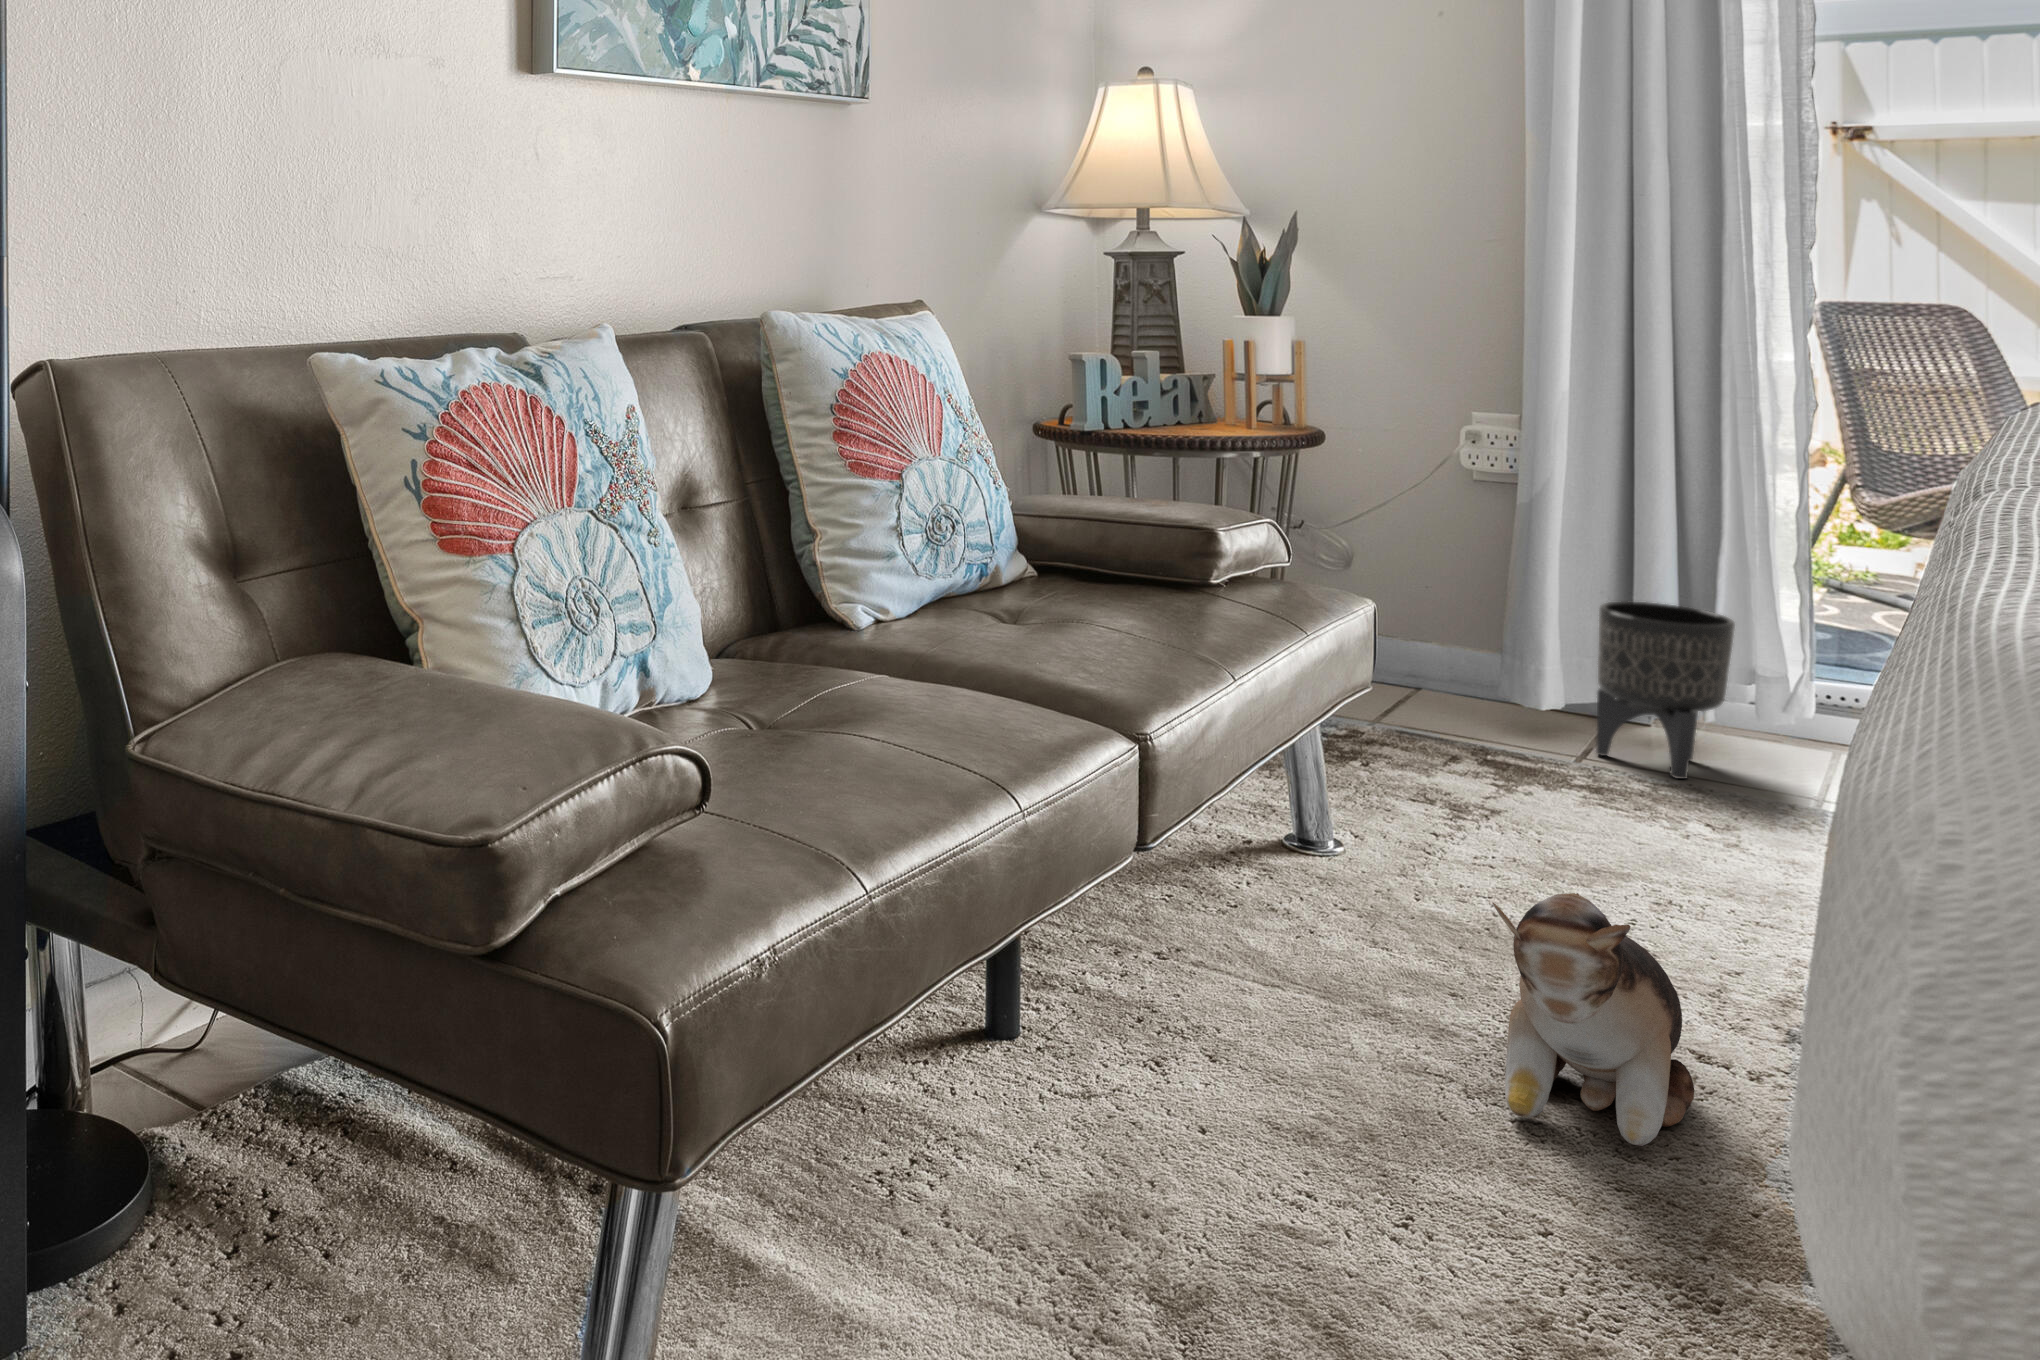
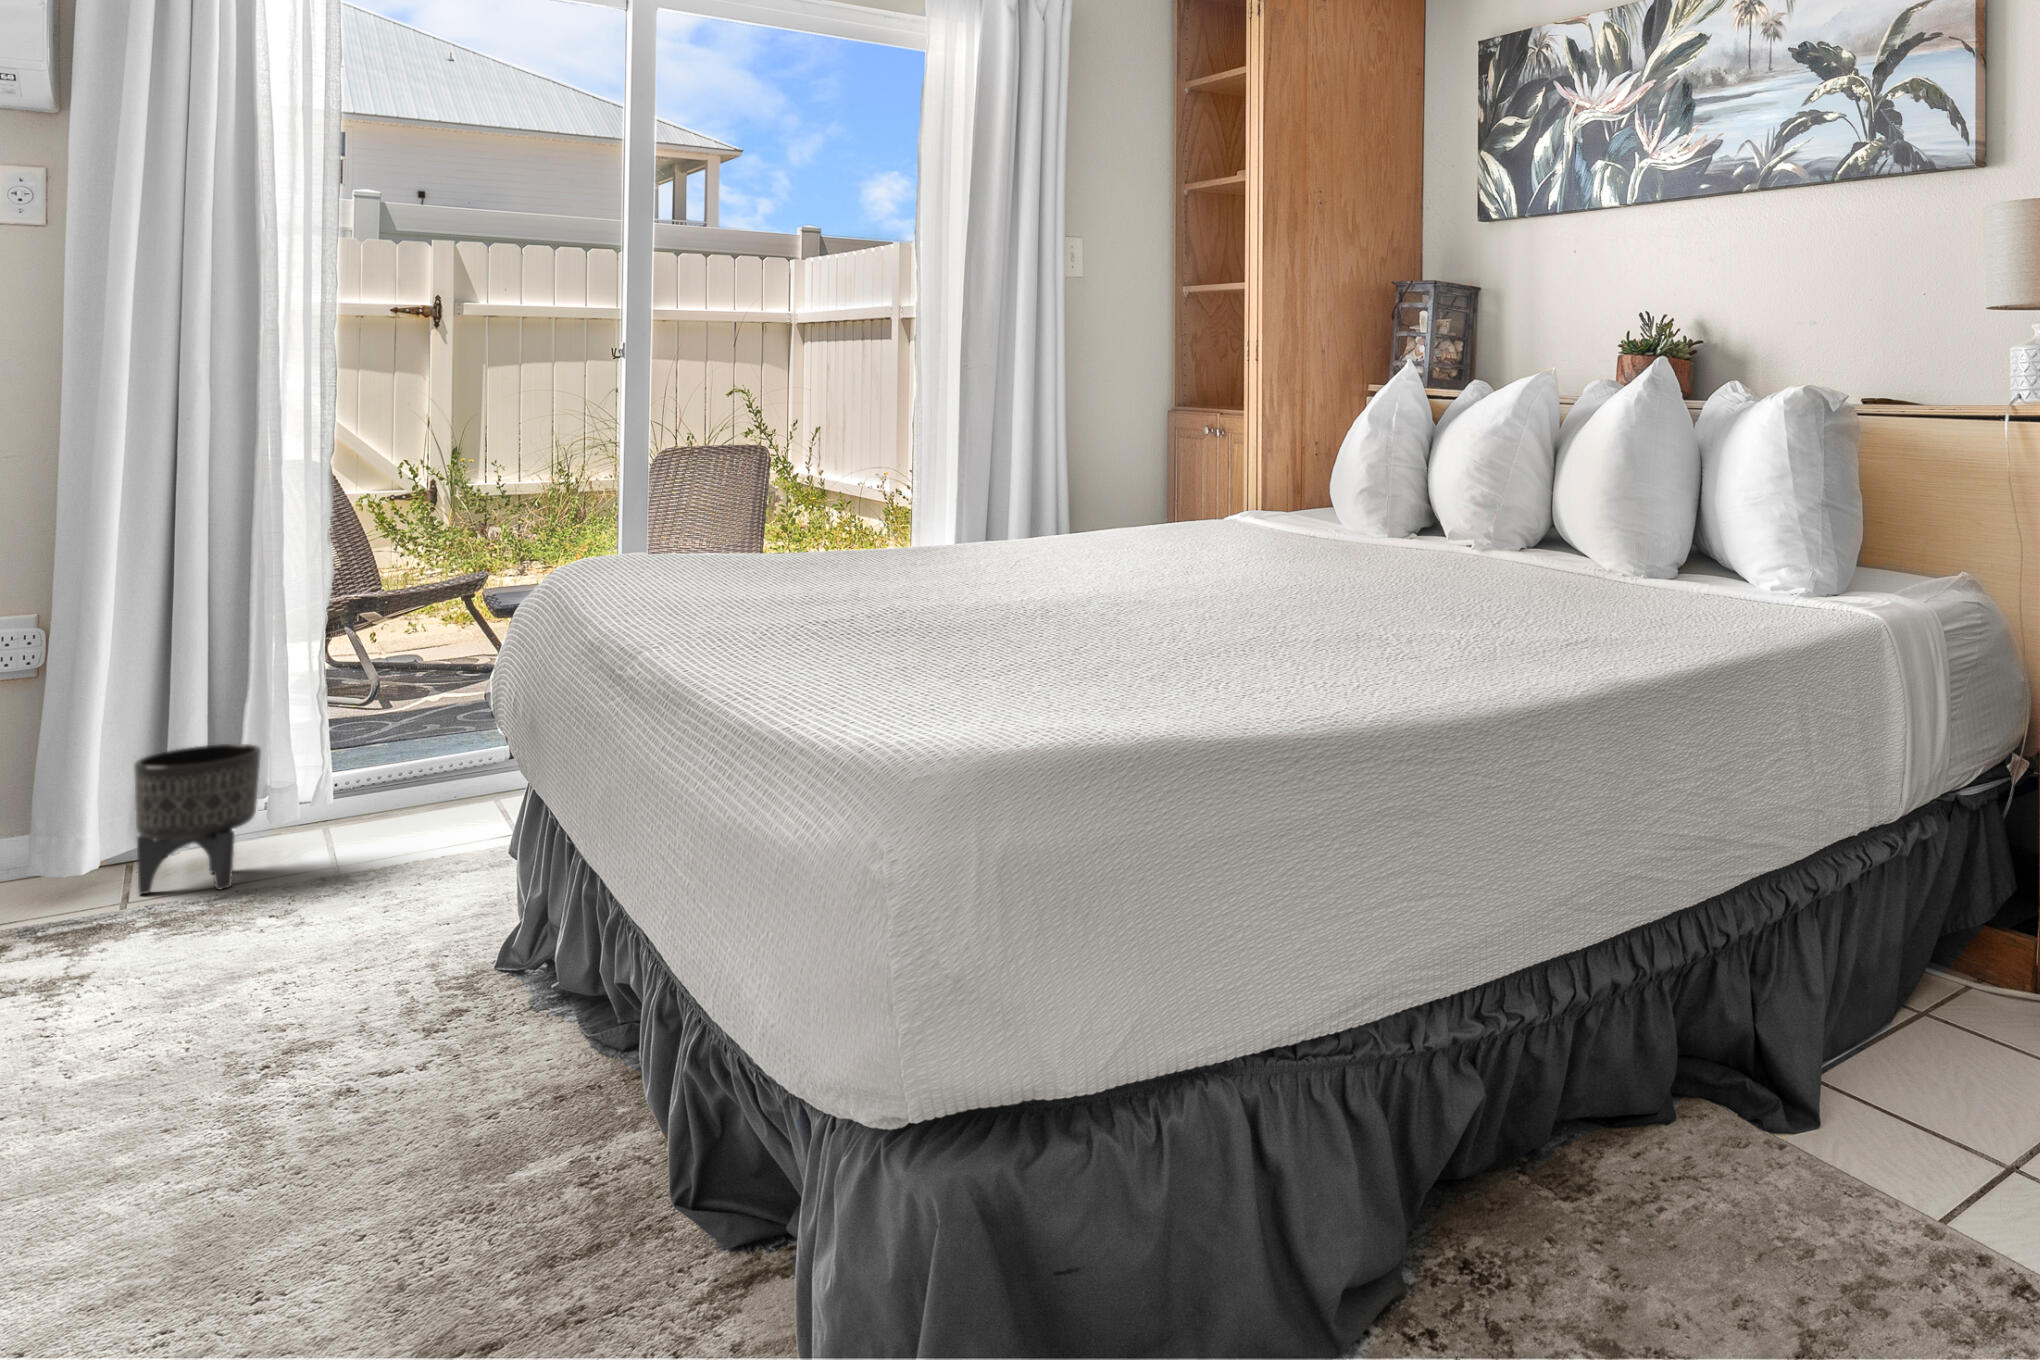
plush toy: present [1493,893,1694,1146] -> none [268,988,403,1182]

